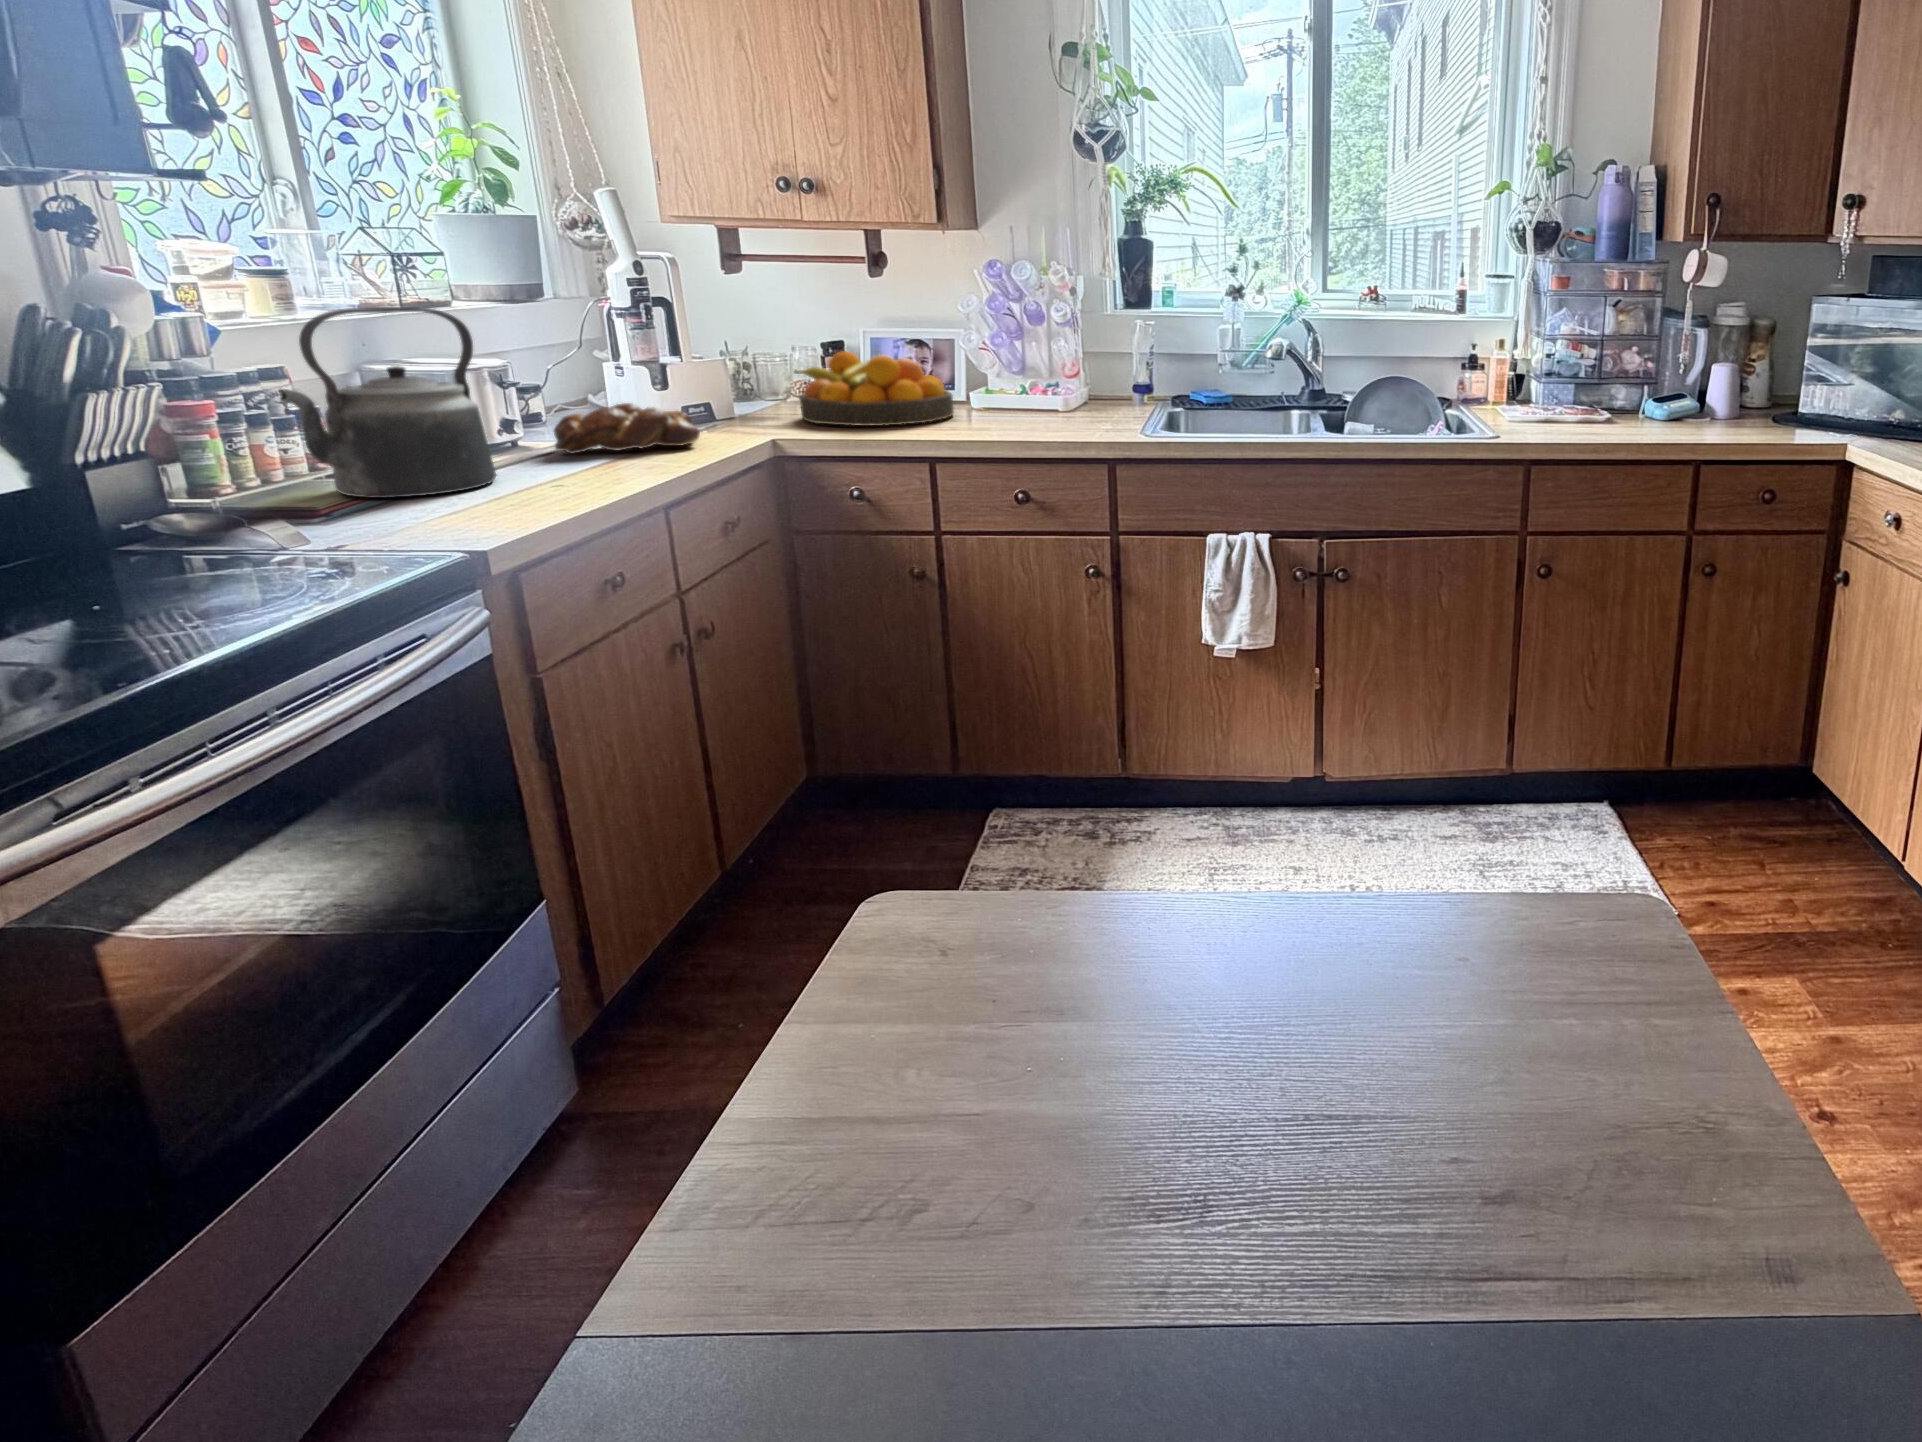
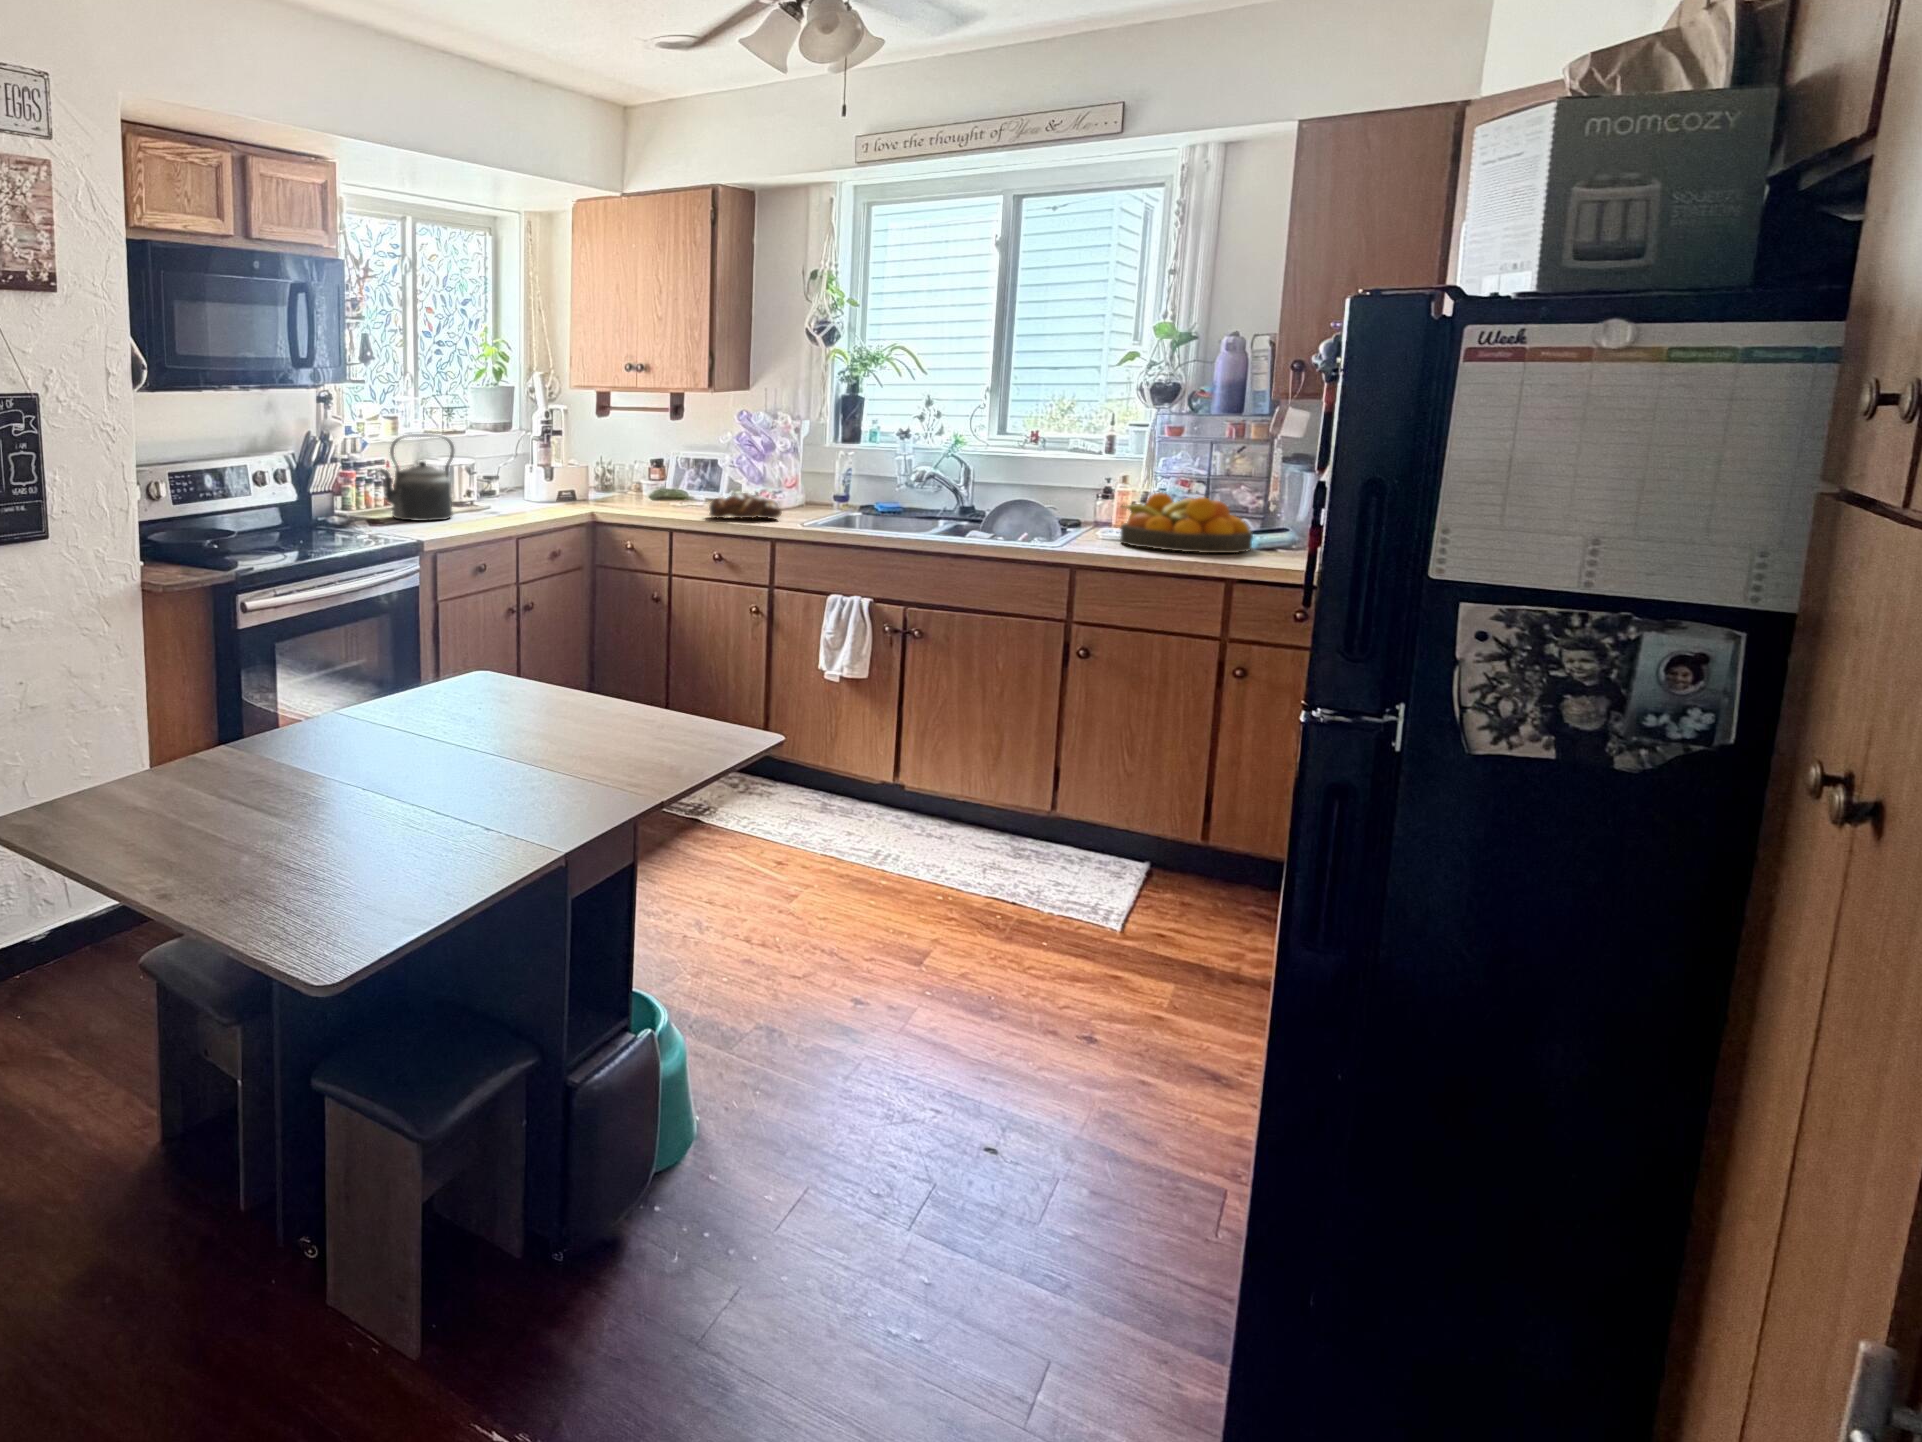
fruit bowl: present [794,351,954,426] -> present [1120,493,1253,553]
bread loaf: present [554,403,700,454] -> present [710,493,782,519]

